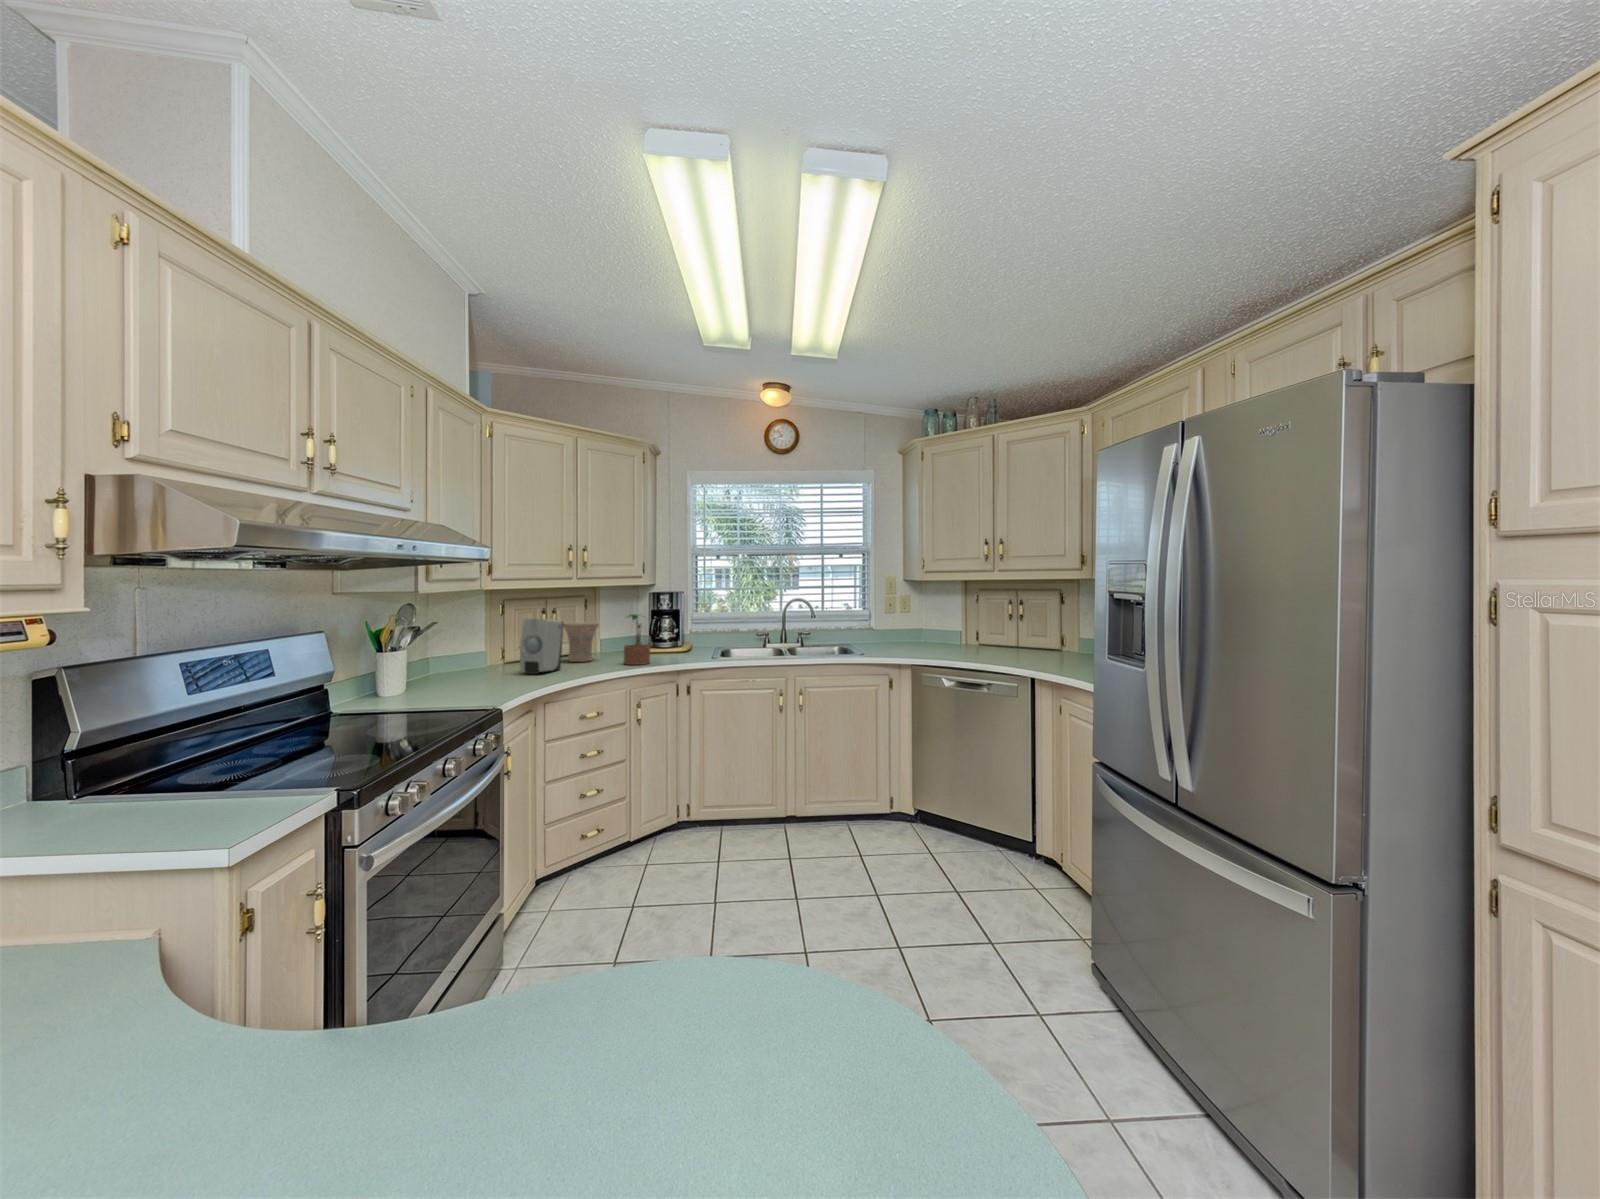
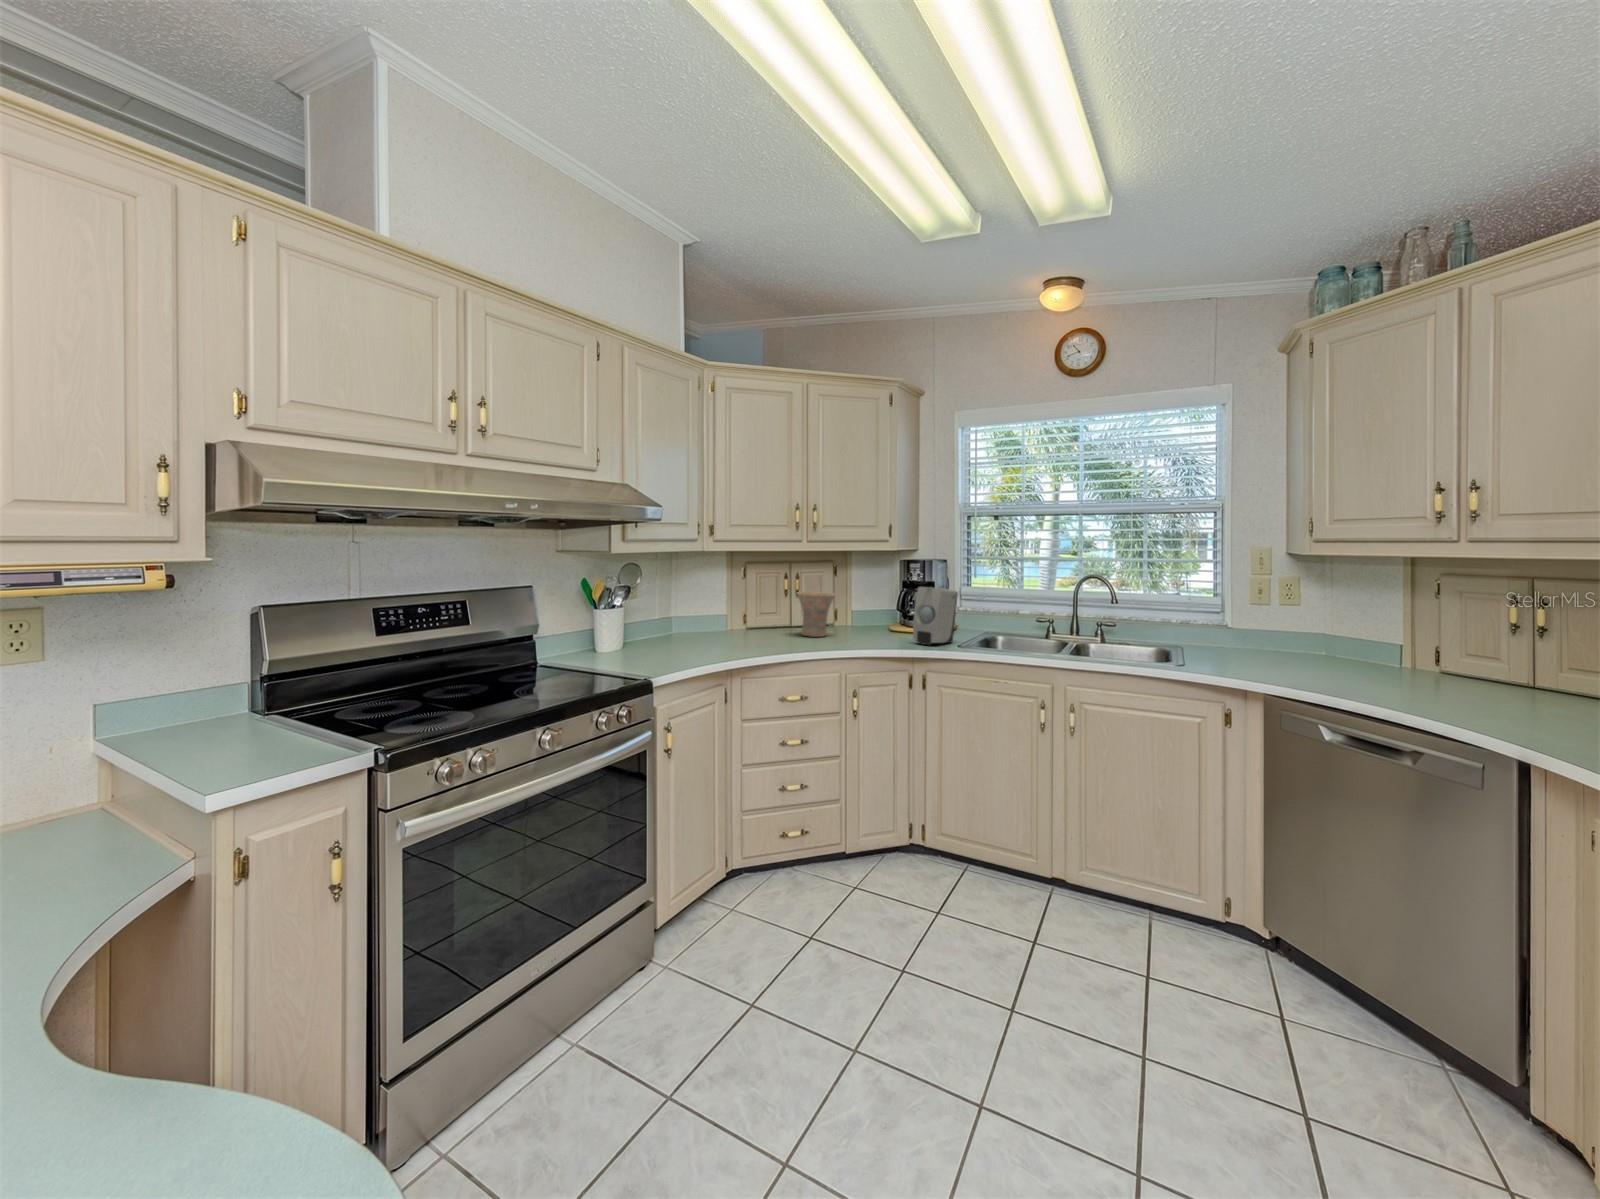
potted plant: present [624,614,650,665] -> none [850,586,885,647]
soap dispenser: present [520,618,563,674] -> present [913,587,958,645]

